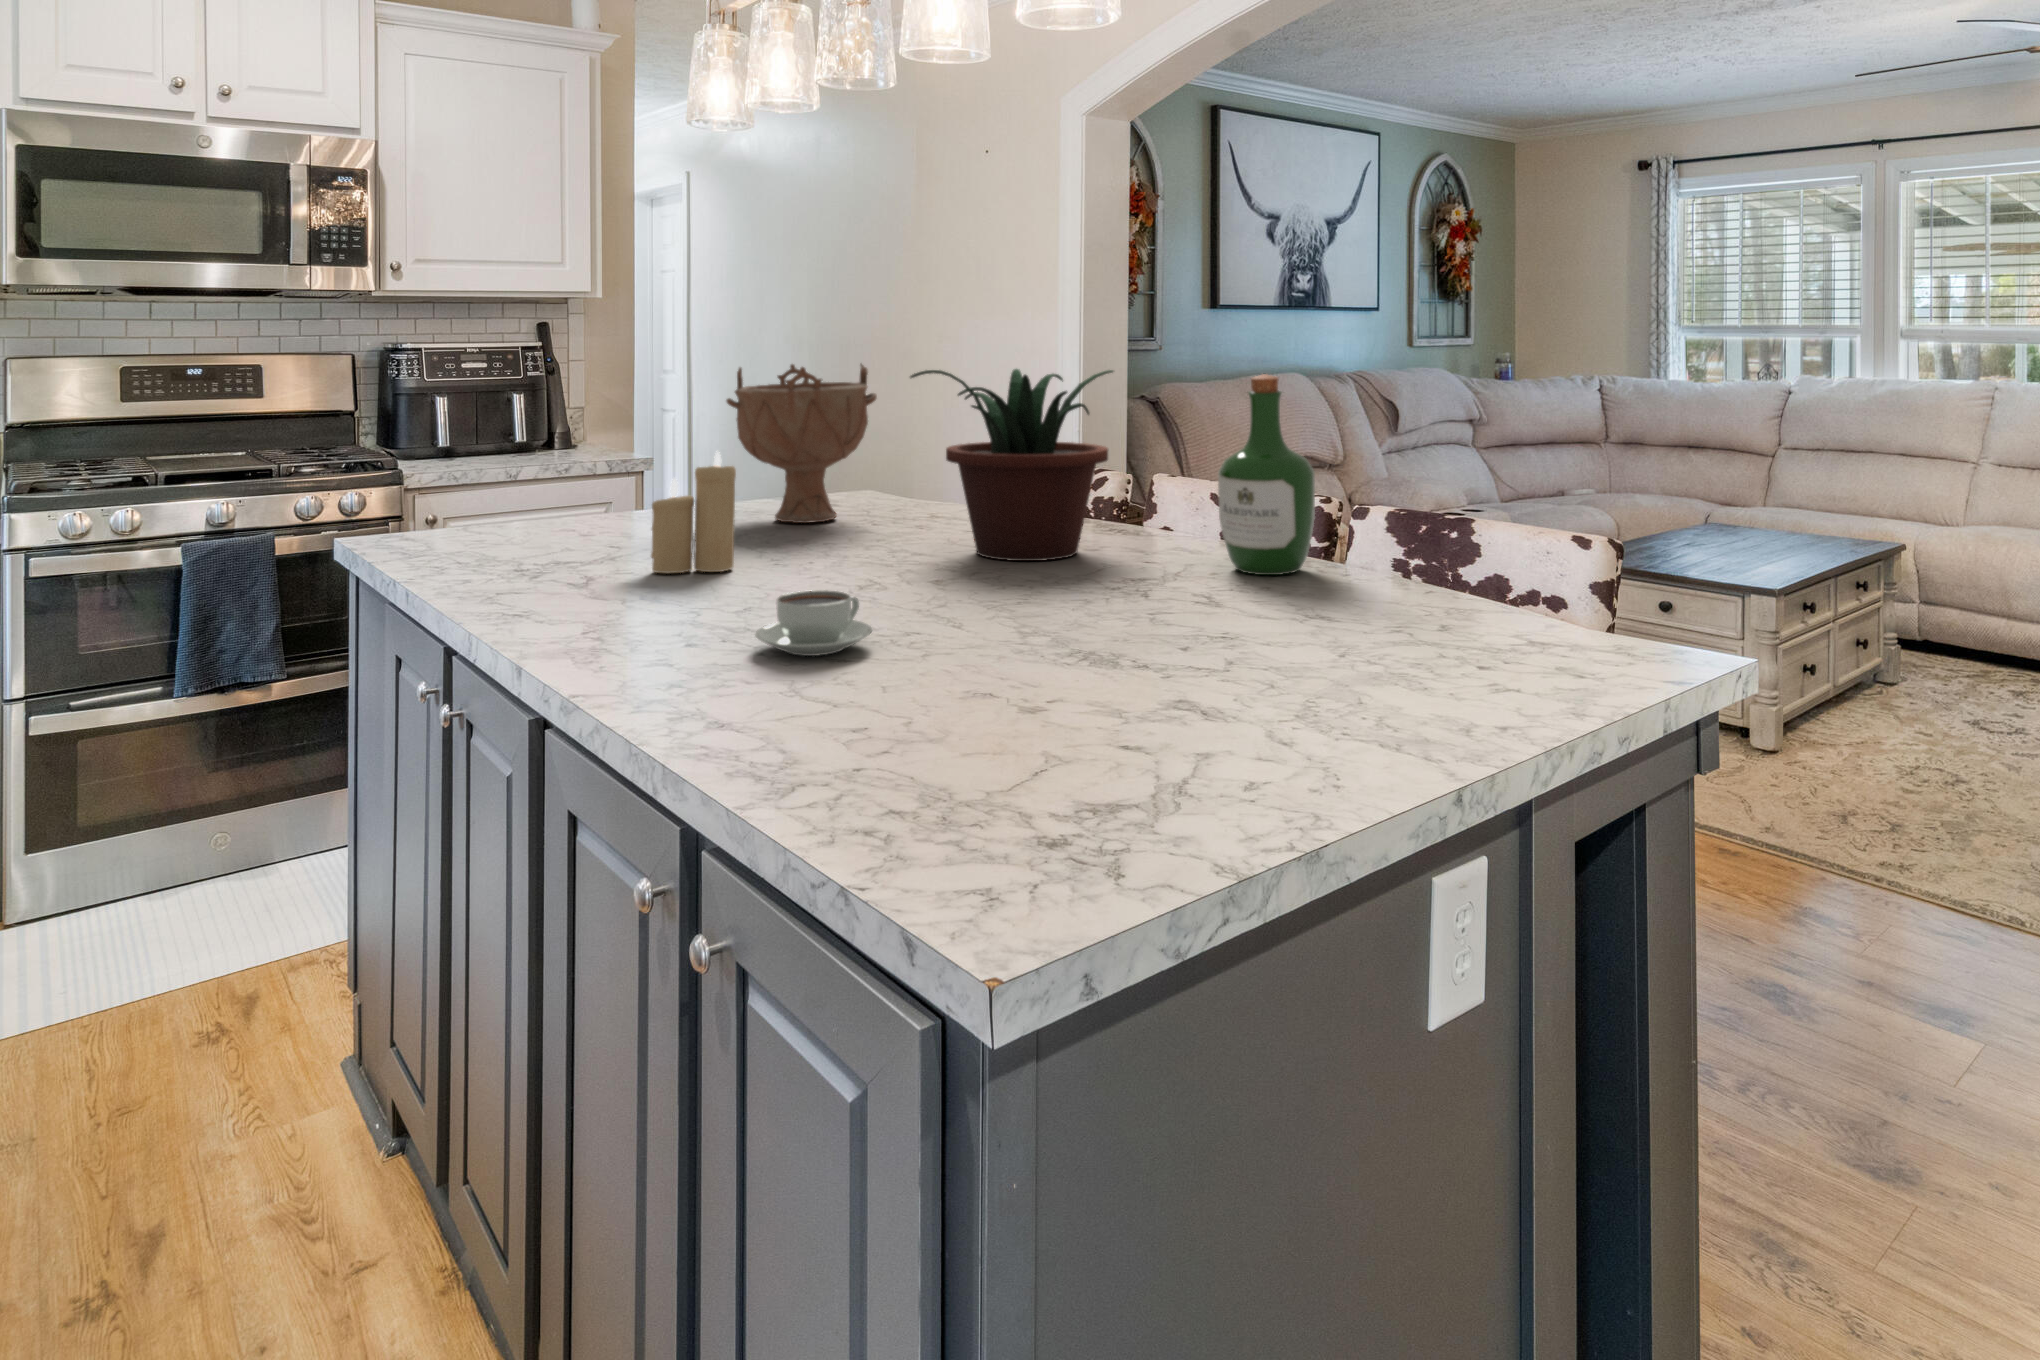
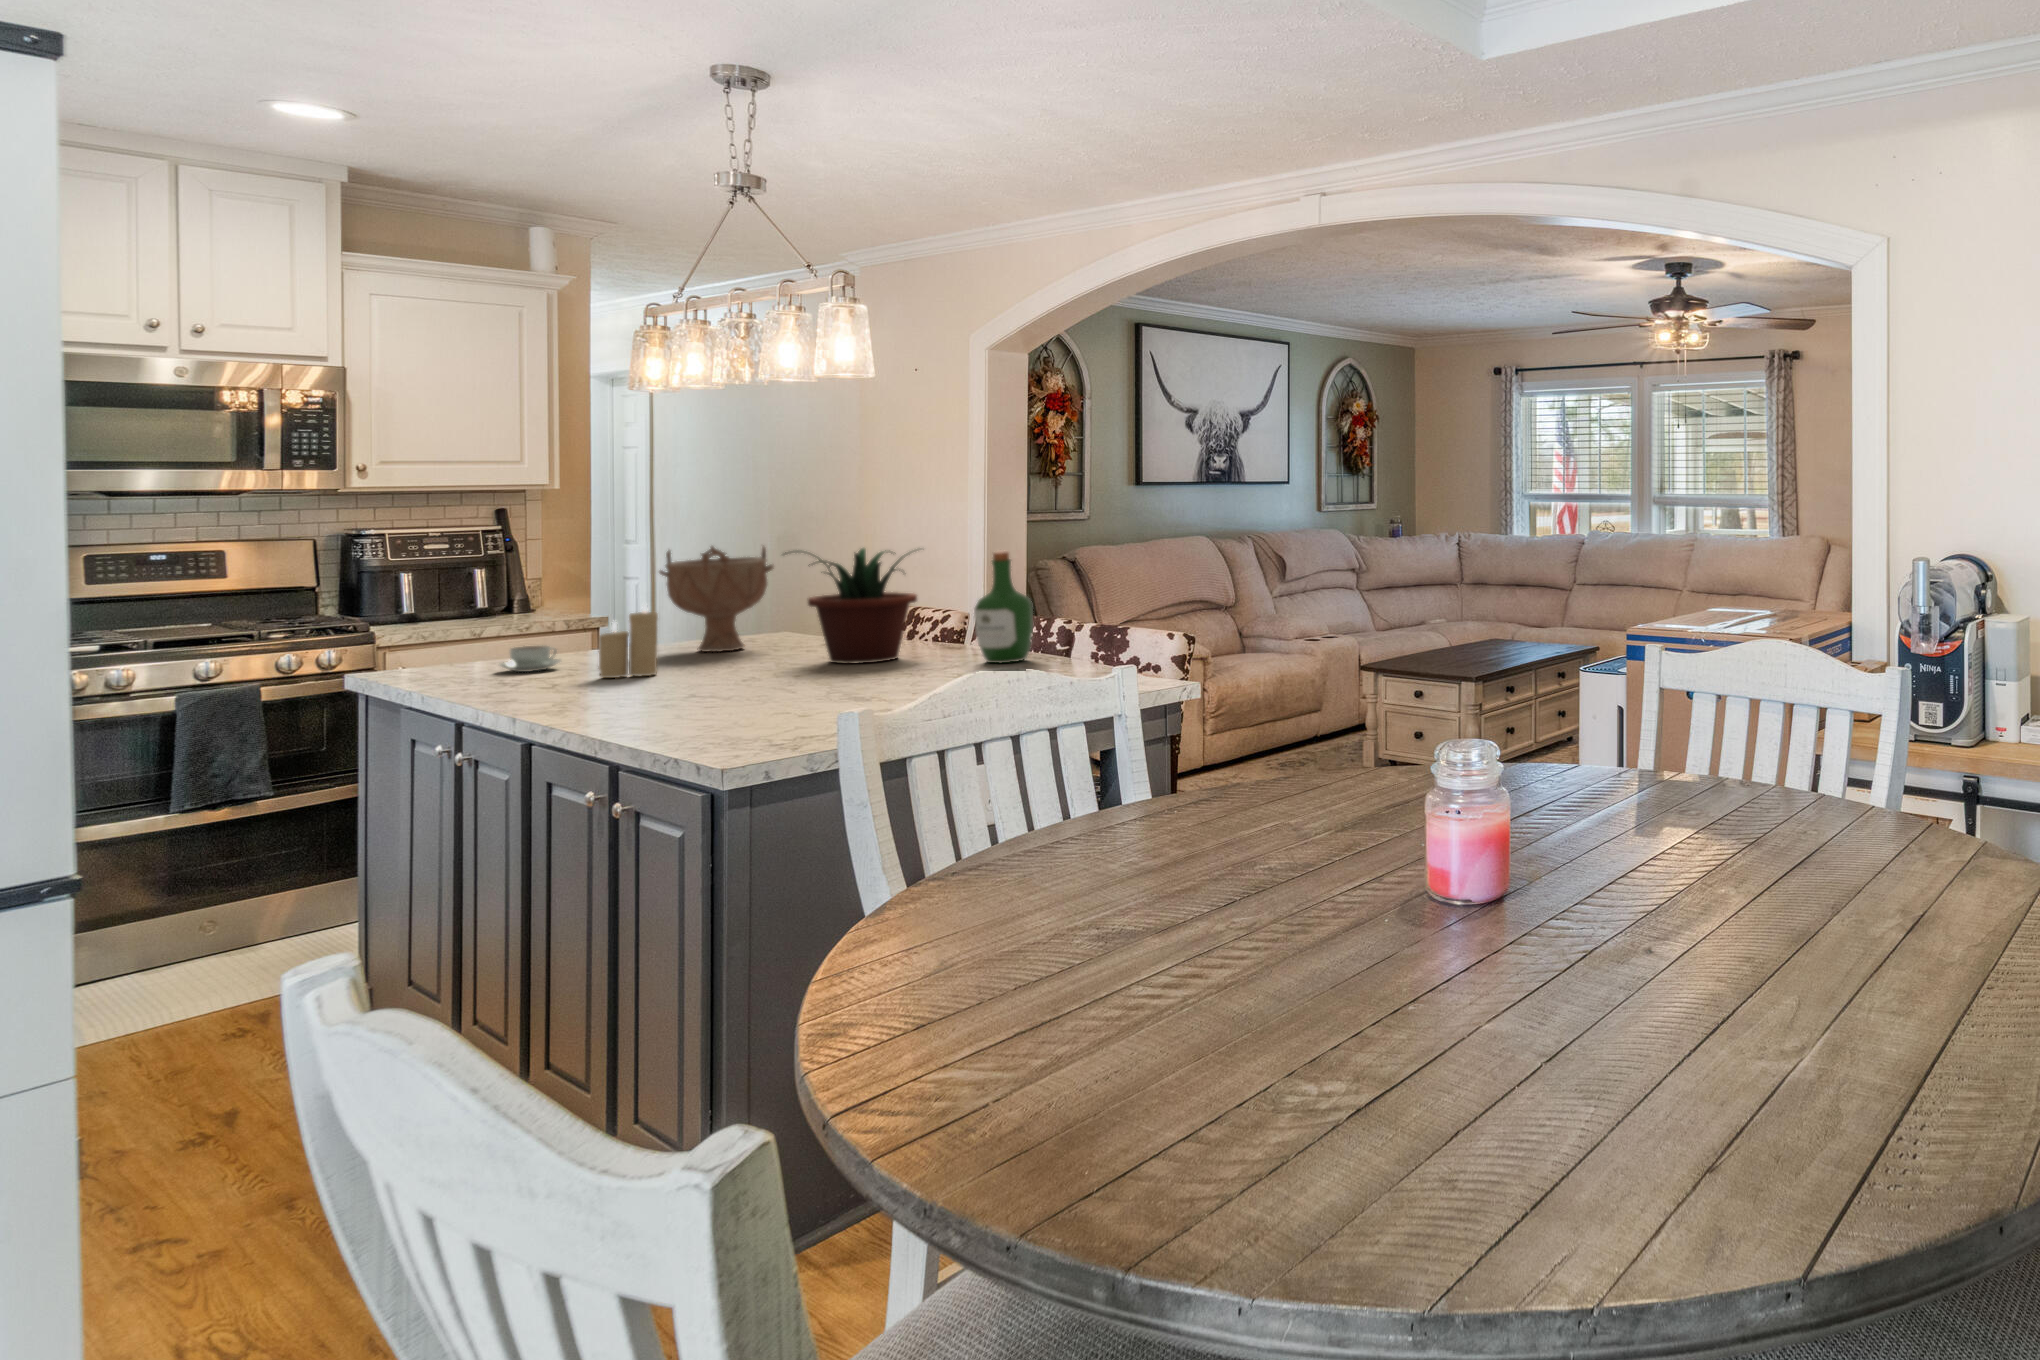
coffee cup: present [755,590,872,656] -> present [500,645,560,672]

